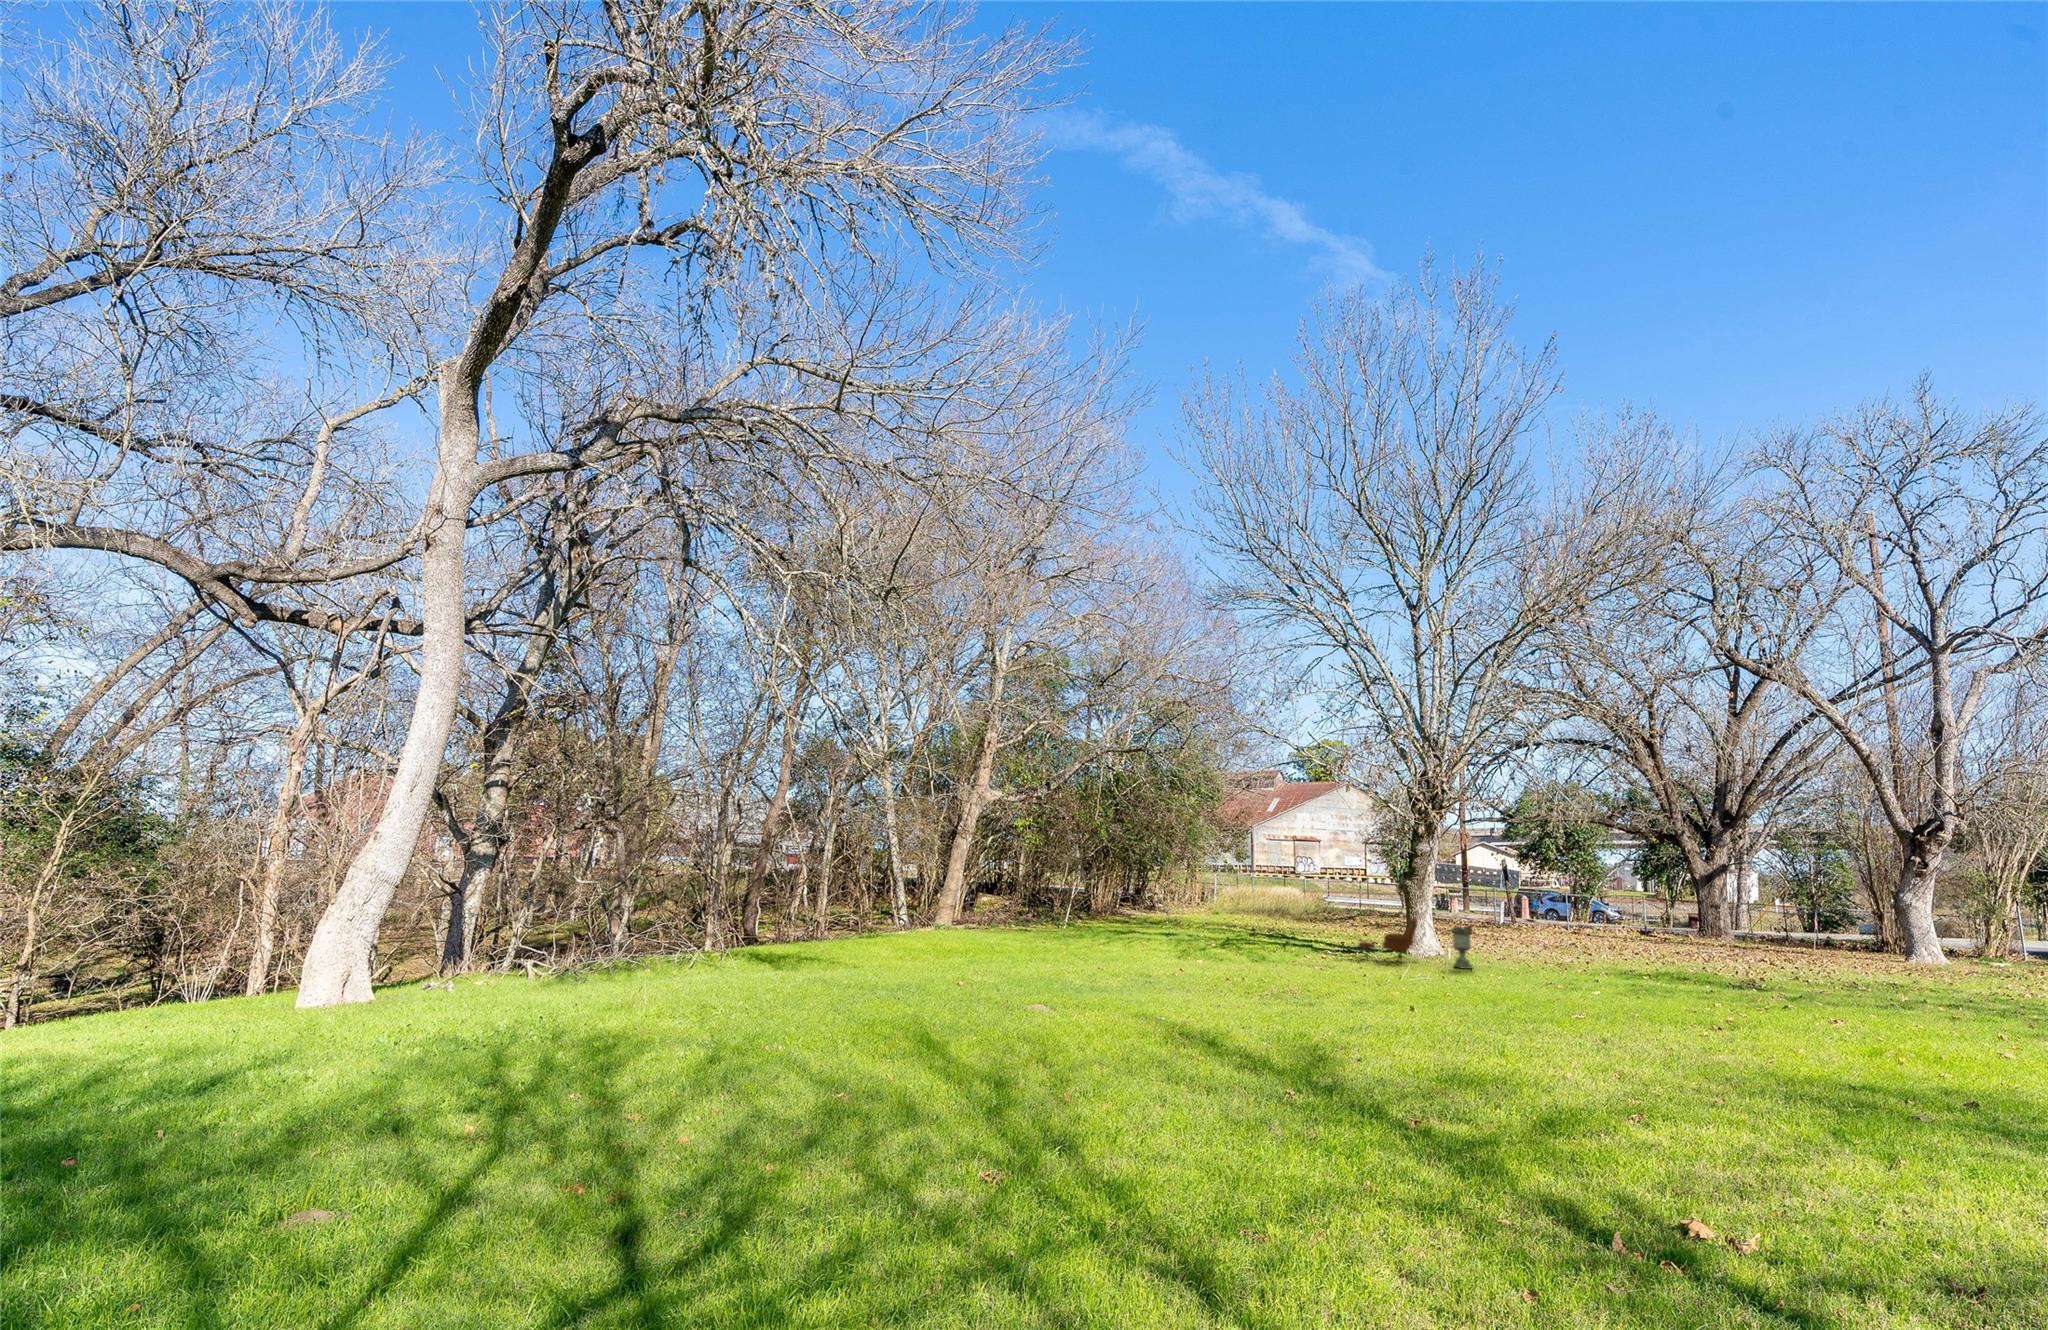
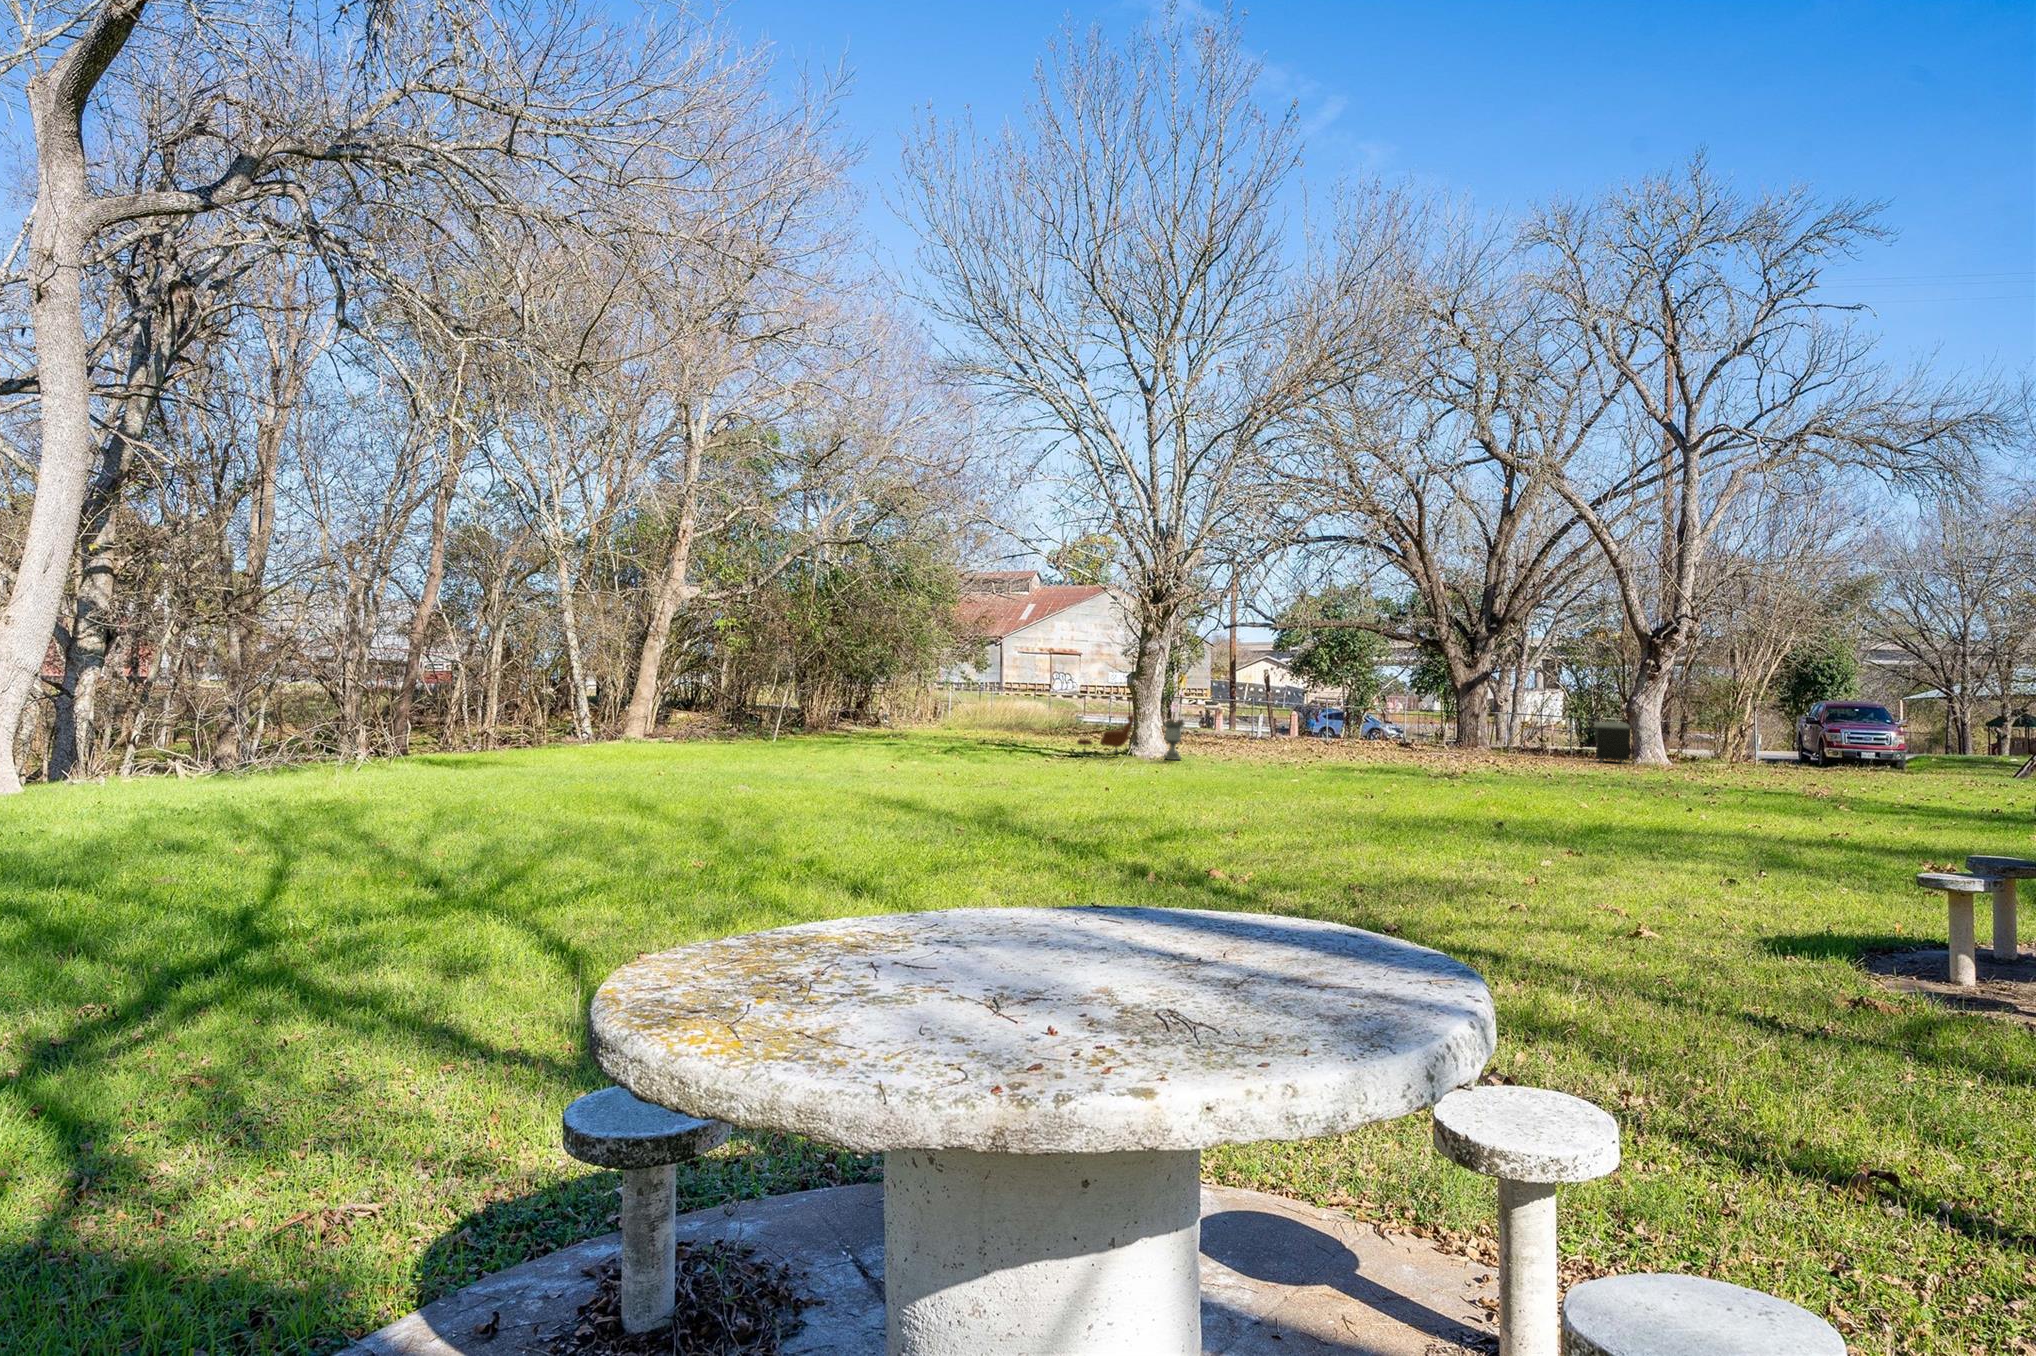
storage bench: none [1939,934,2004,986] -> present [1594,722,1630,763]

